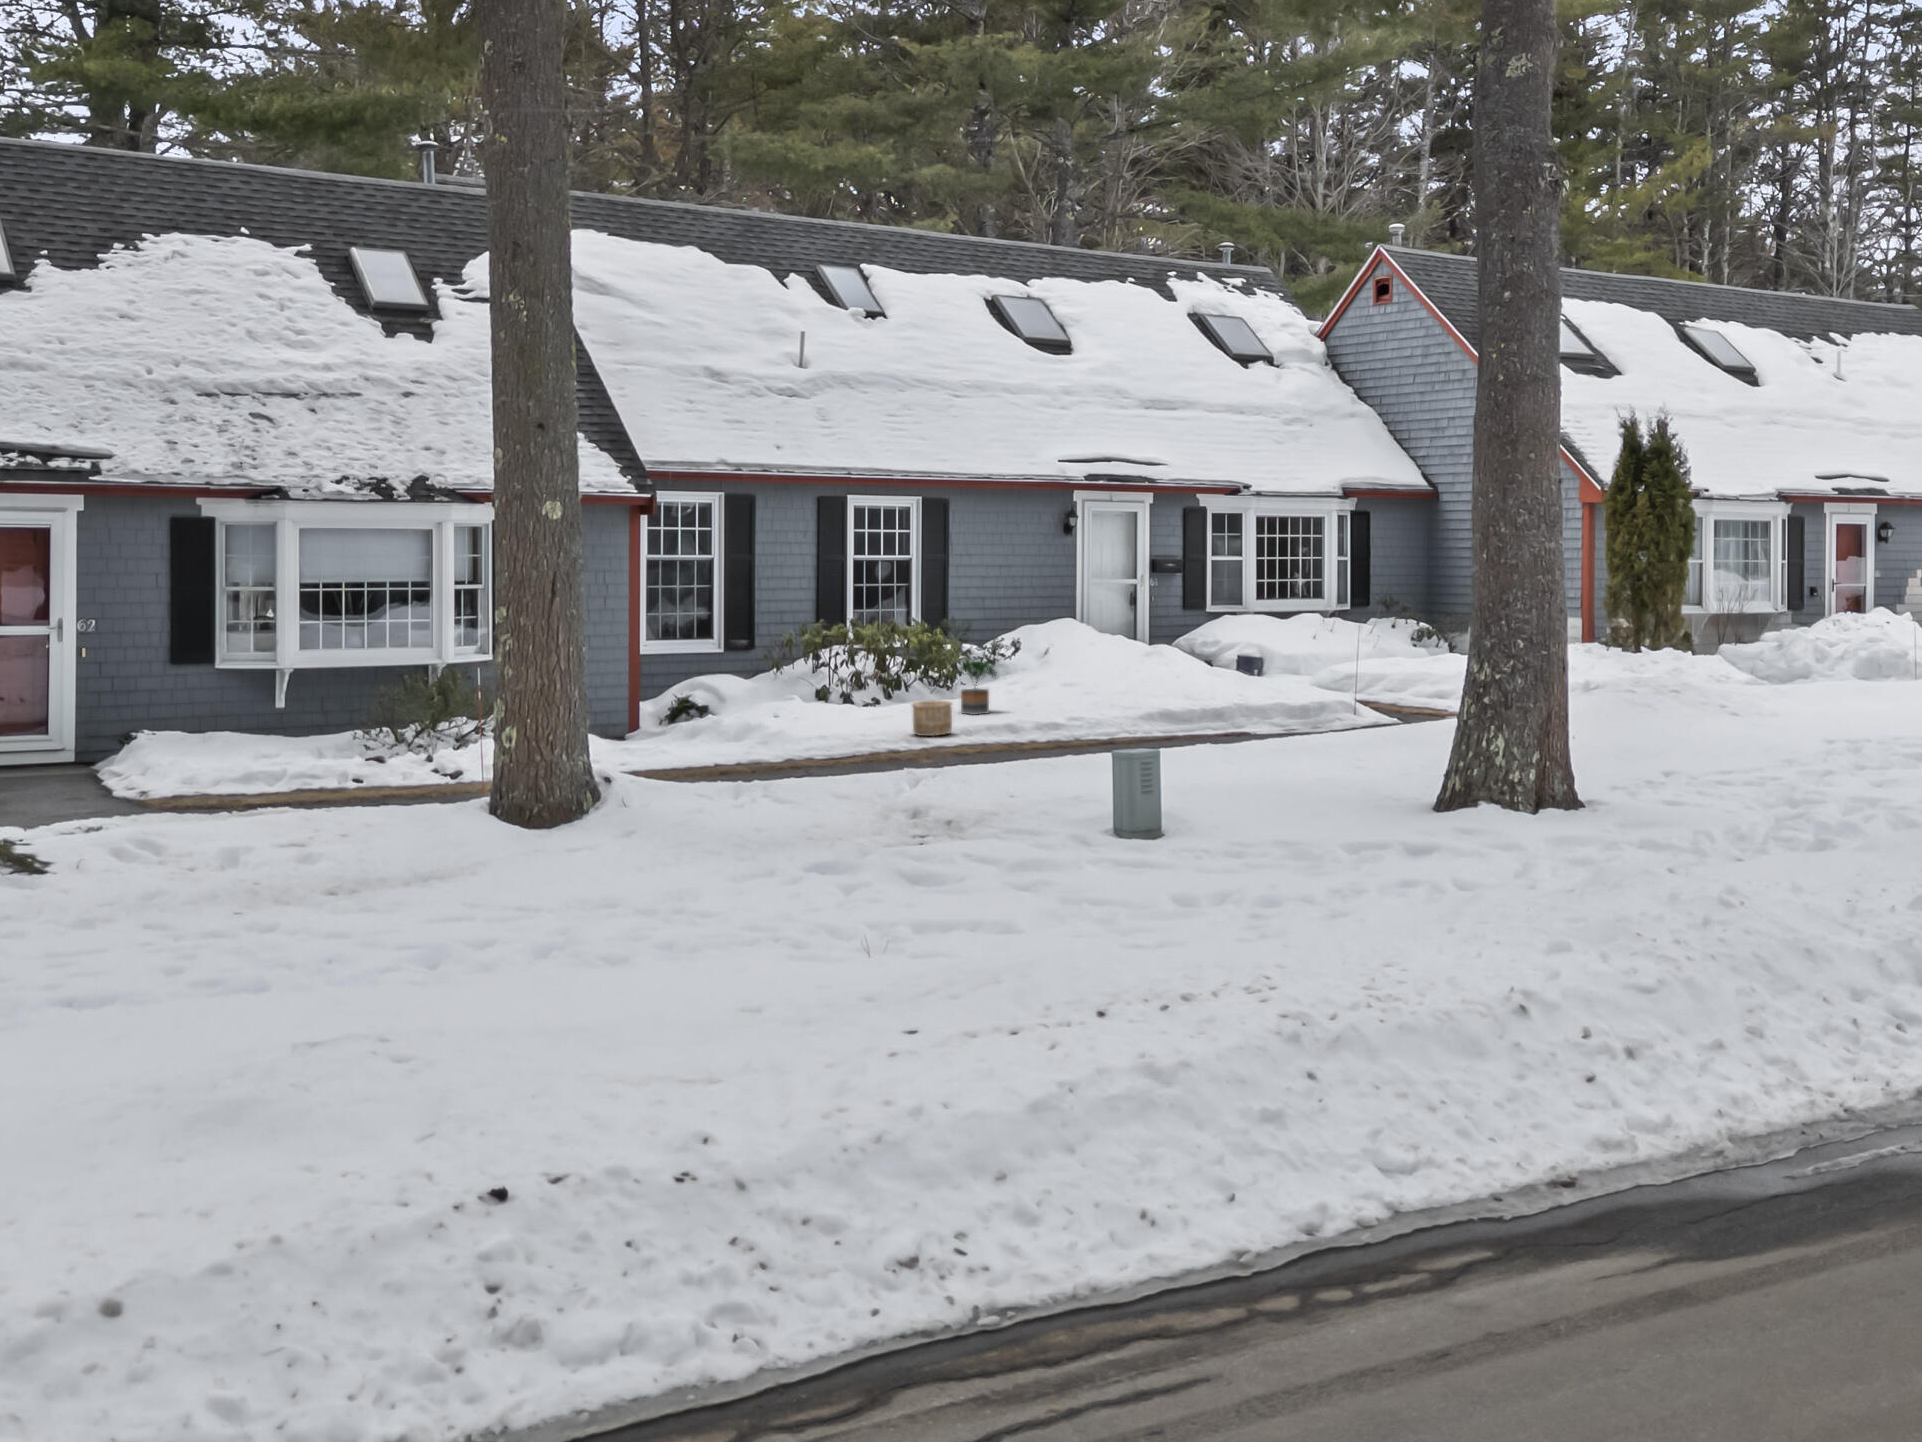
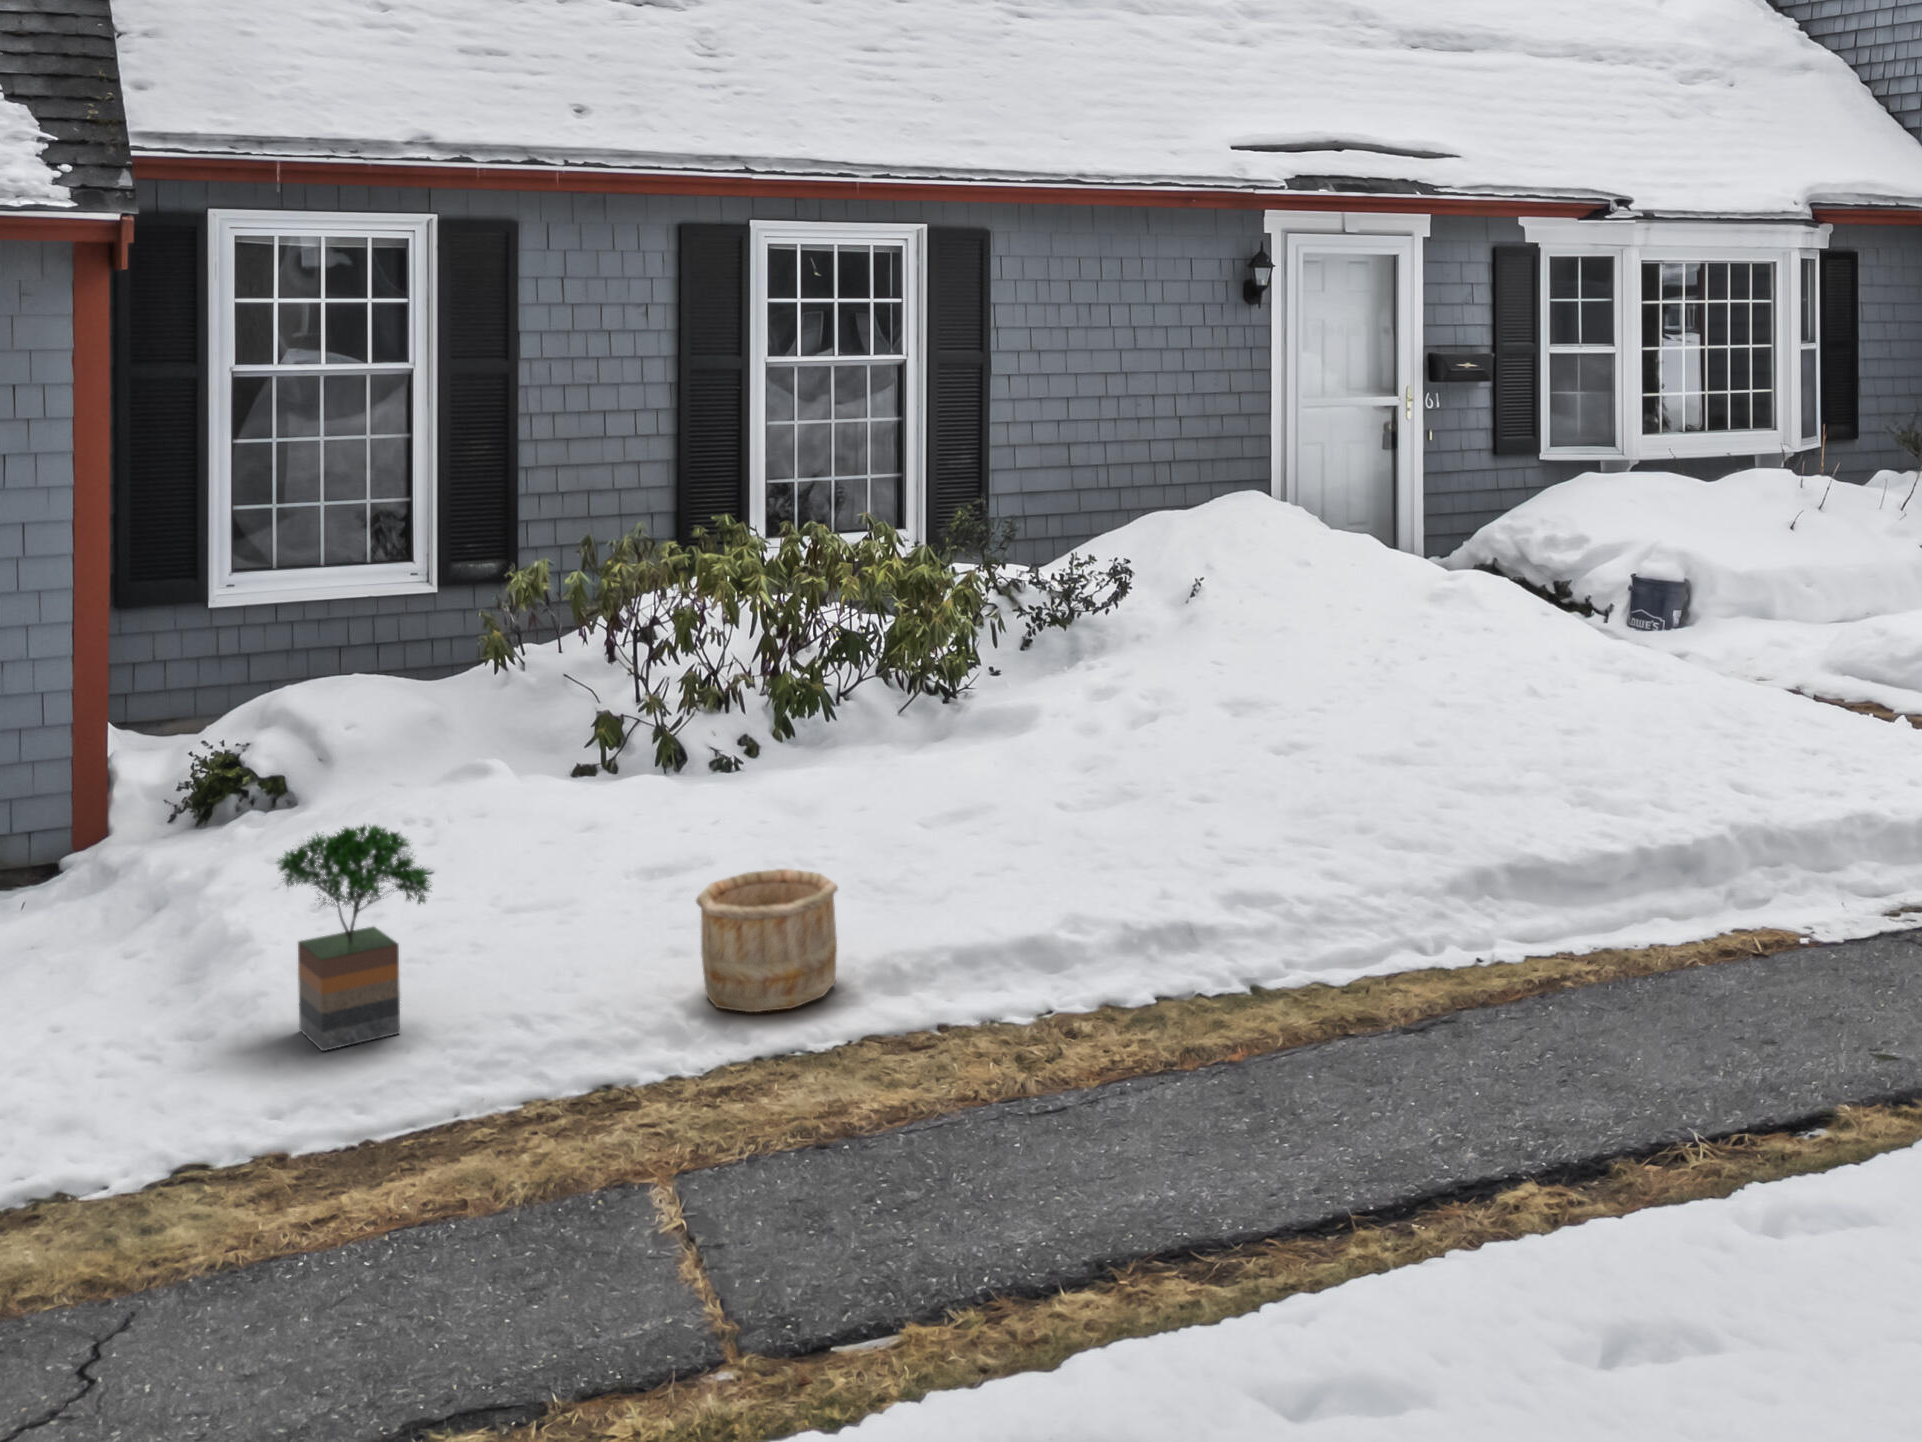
potted tree: present [957,661,997,715] -> present [278,825,432,1051]

